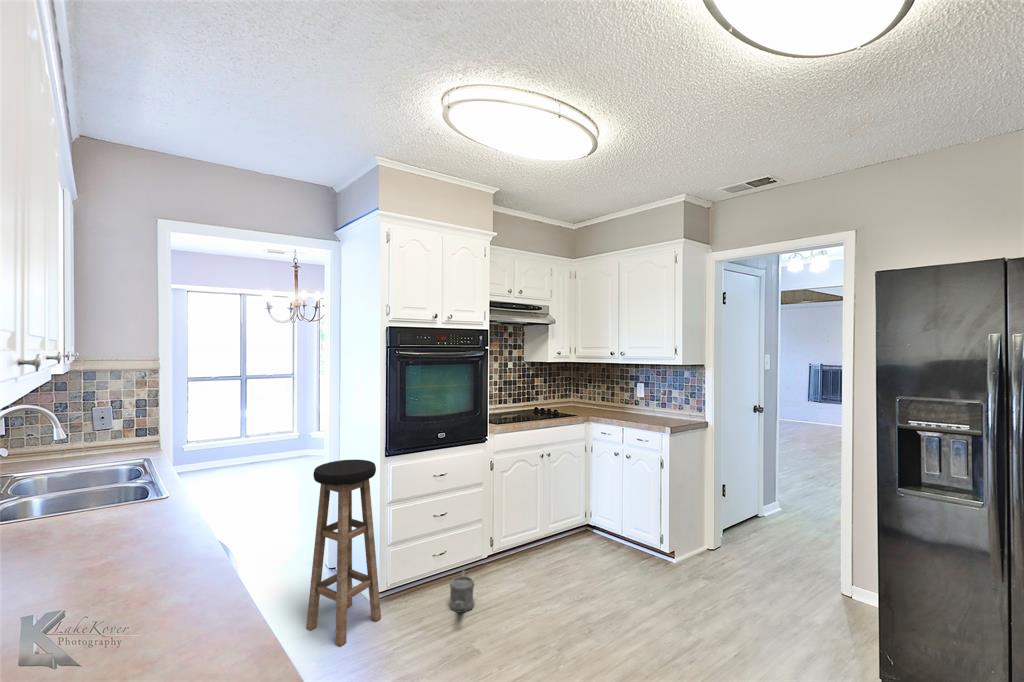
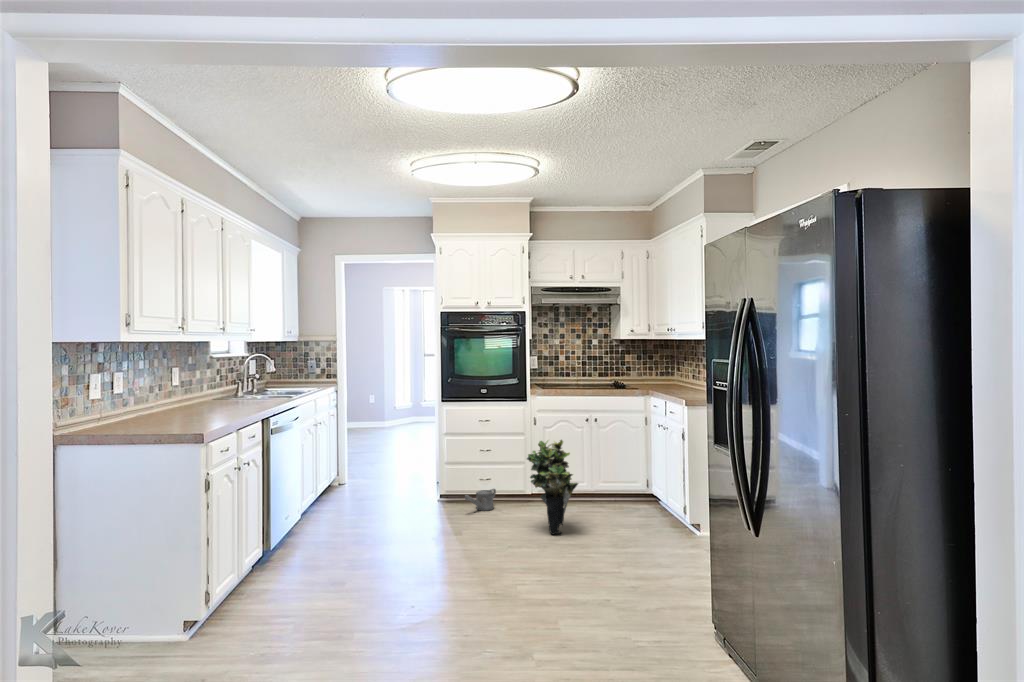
bar stool: present [306,460,381,646] -> none [394,400,434,507]
potted plant: none [562,499,633,637] -> present [527,440,578,535]

